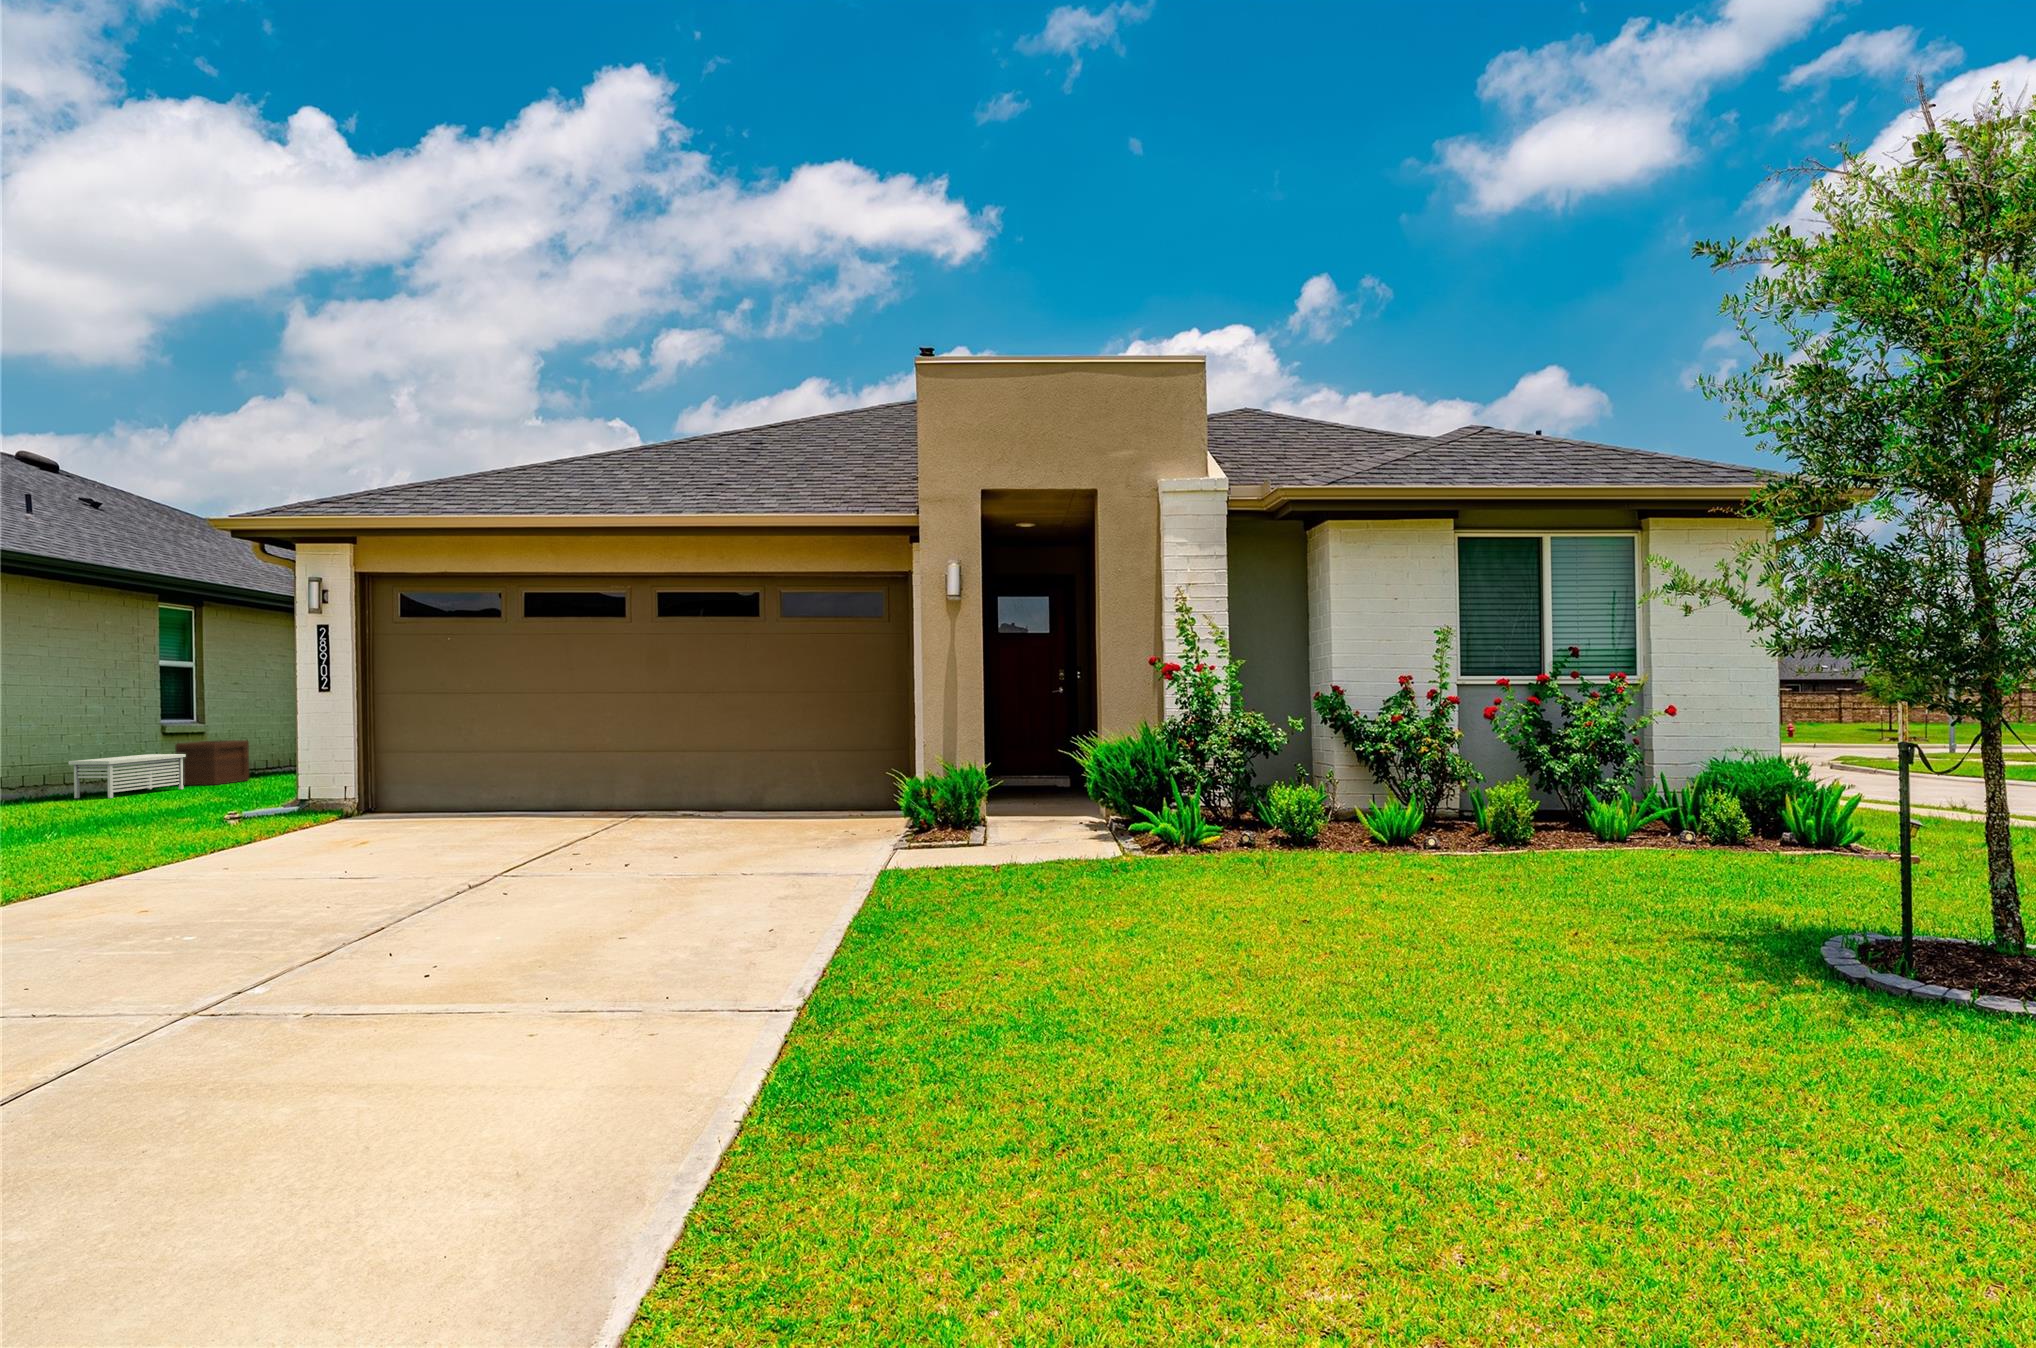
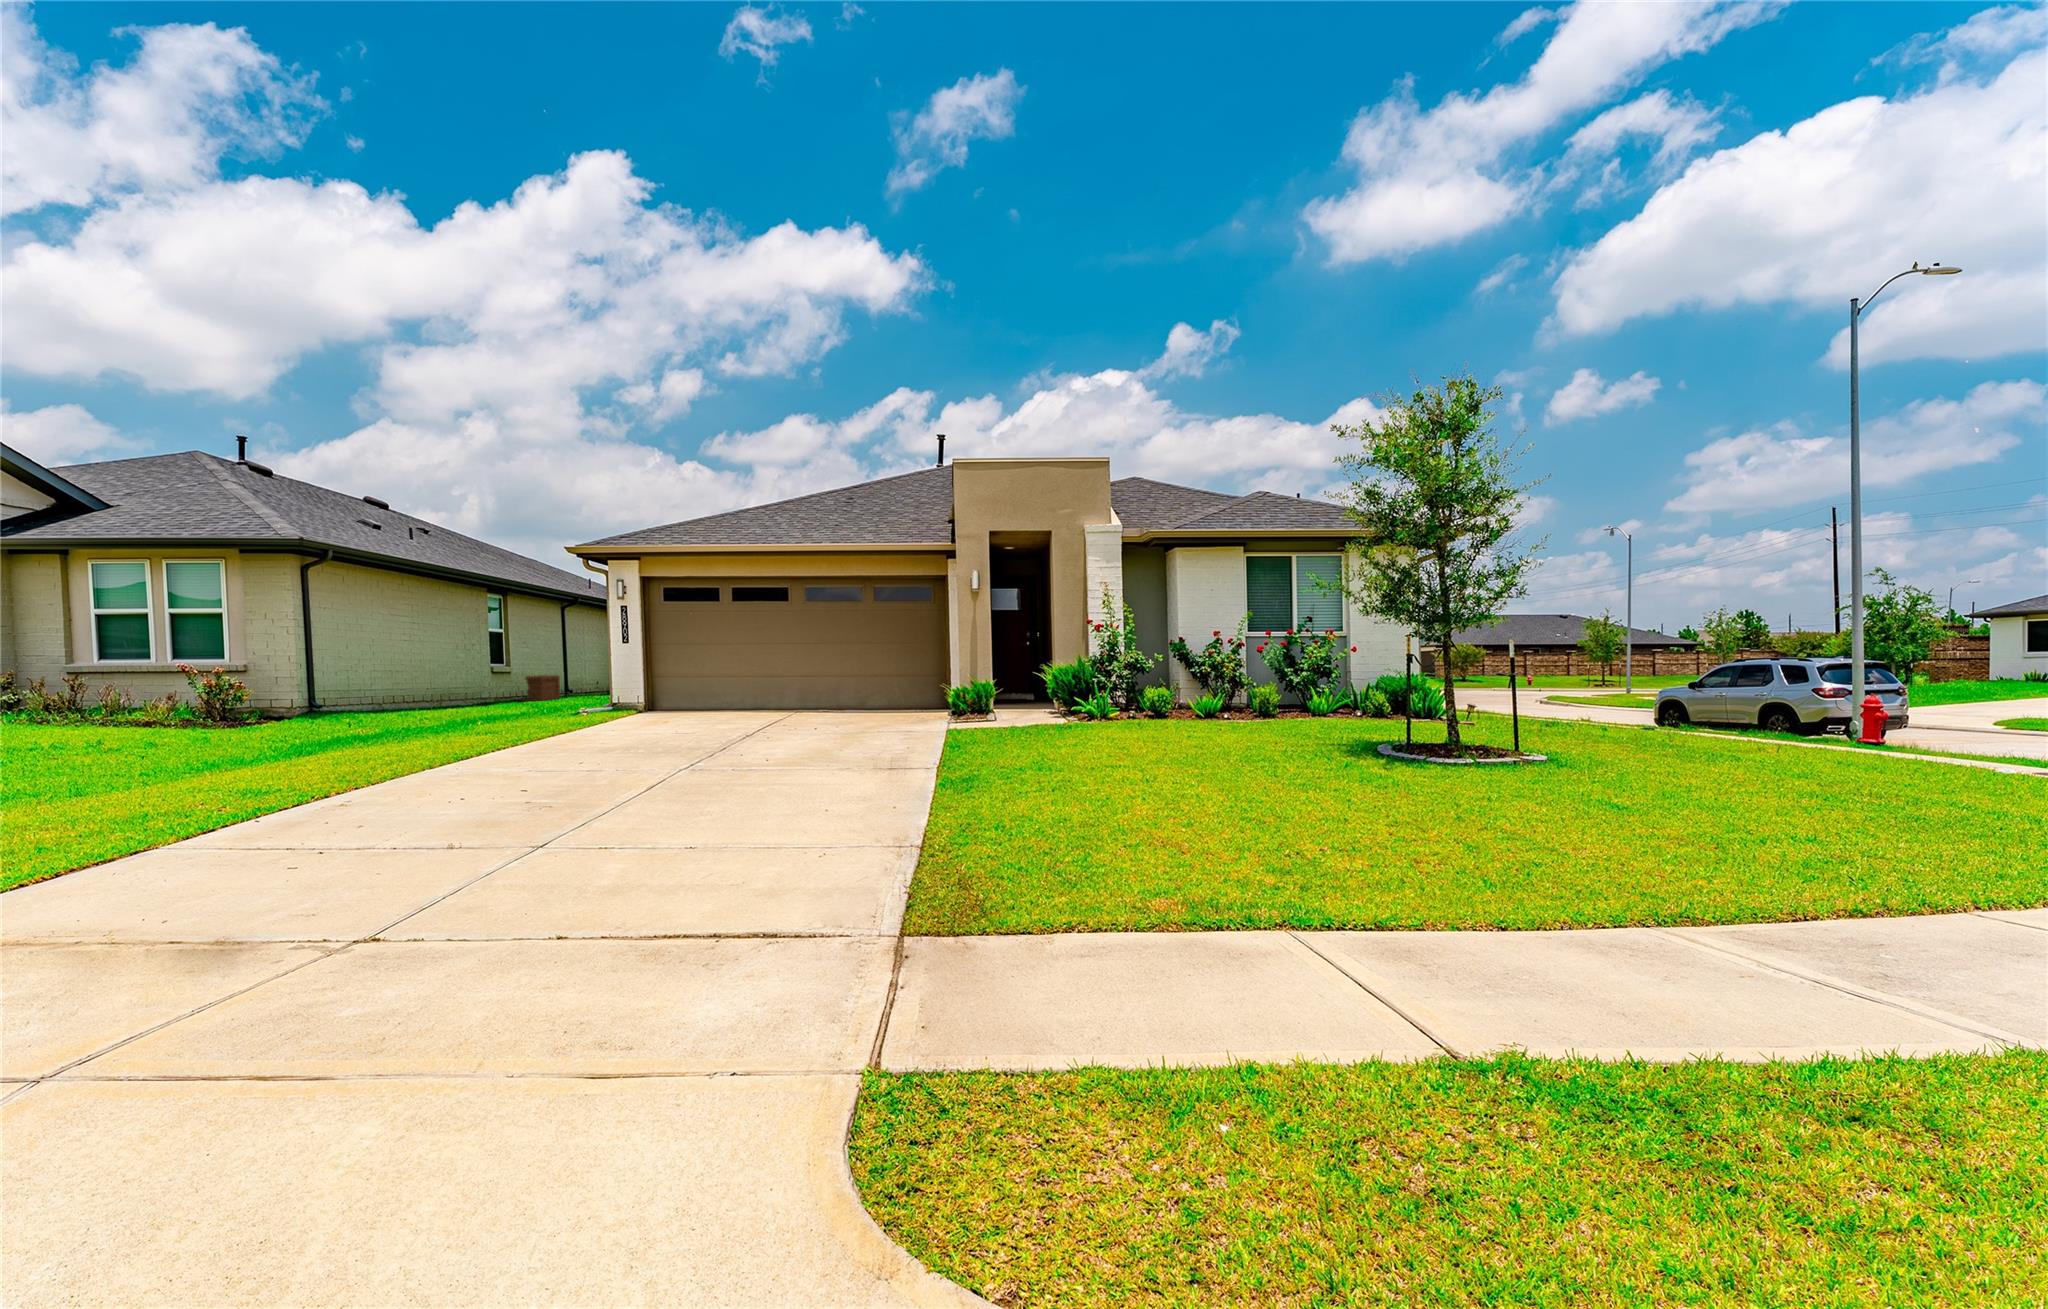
storage bench: present [68,754,186,798] -> none [464,682,527,707]

